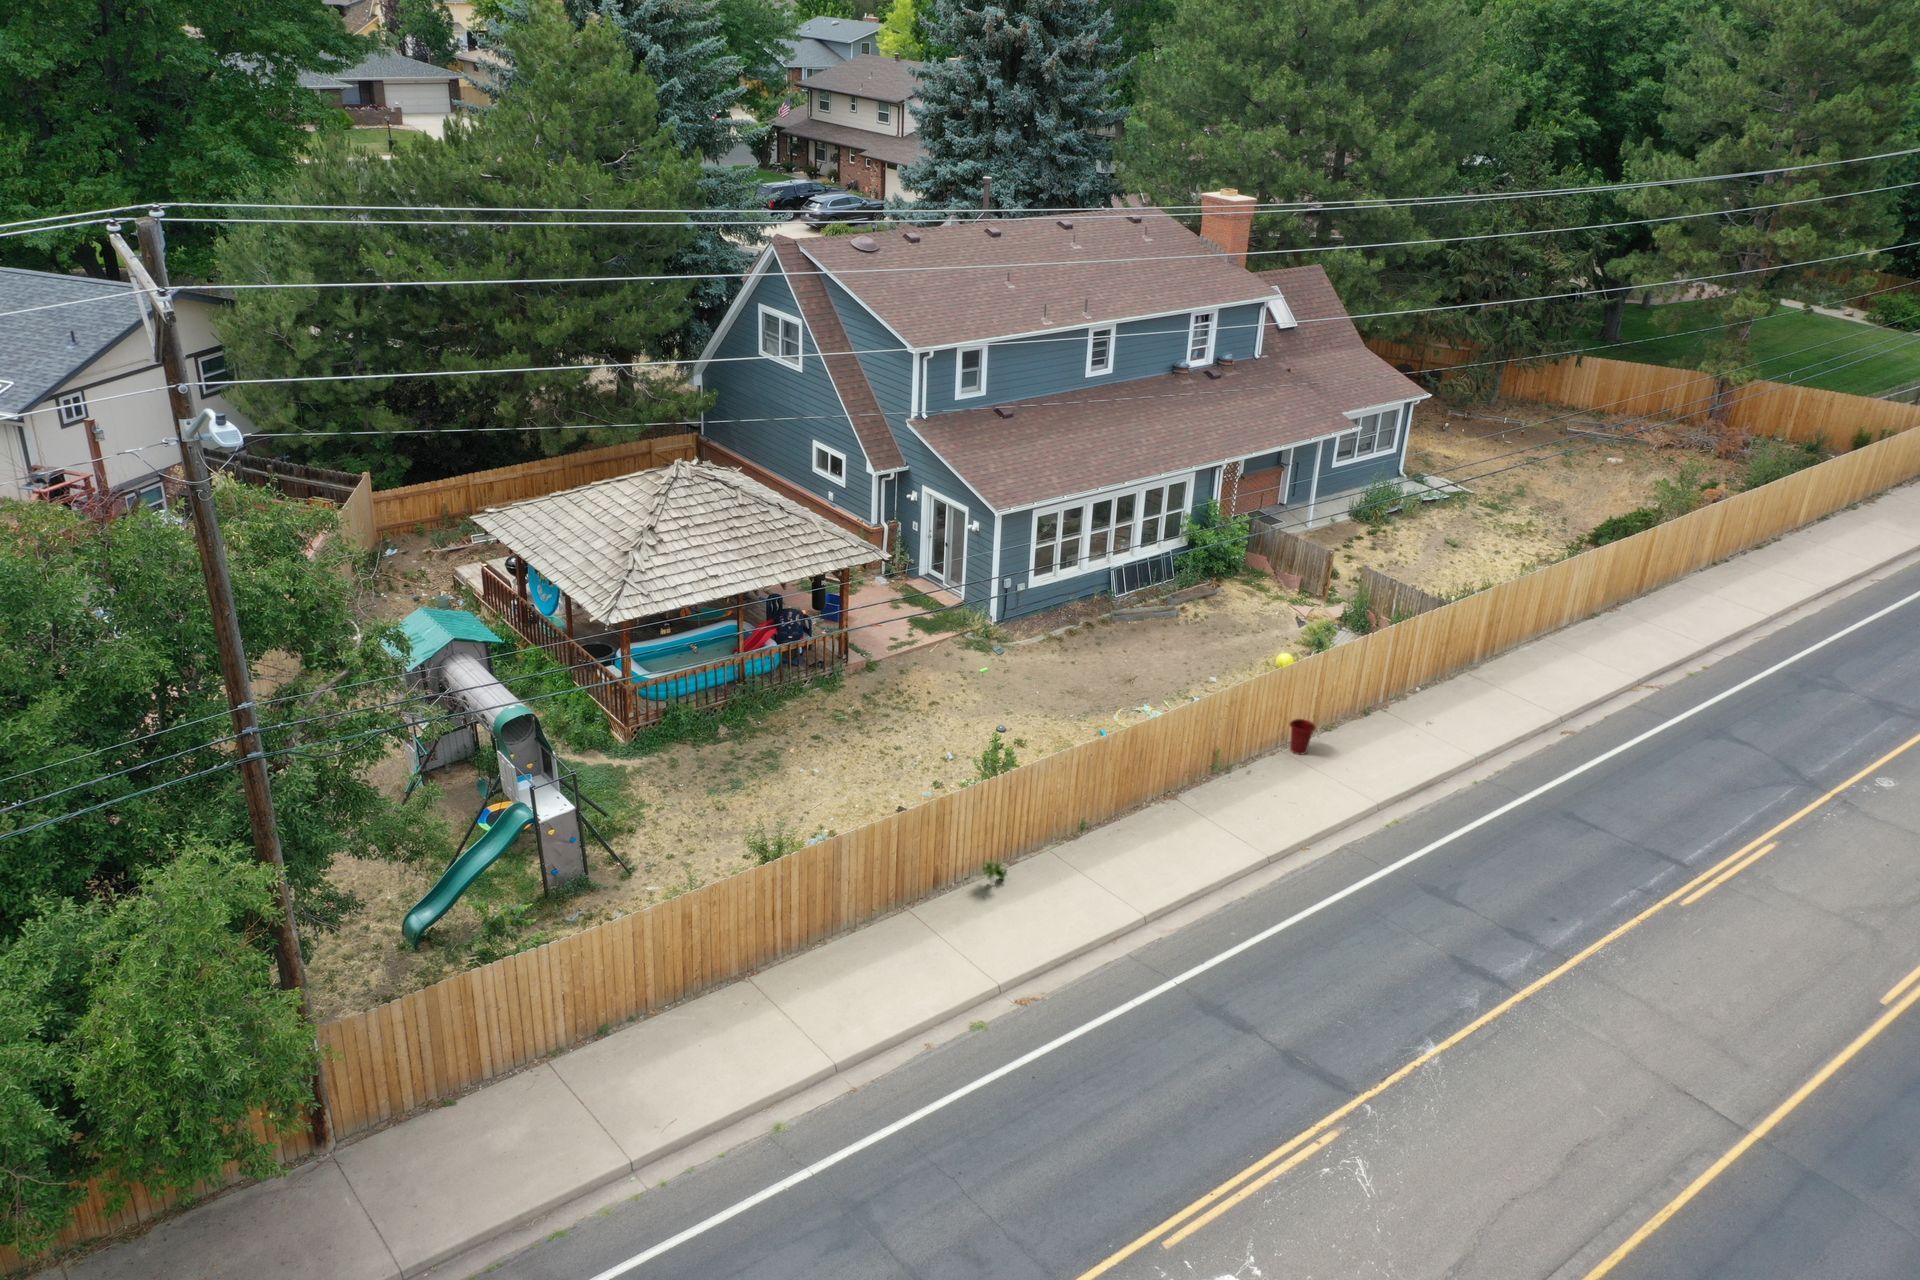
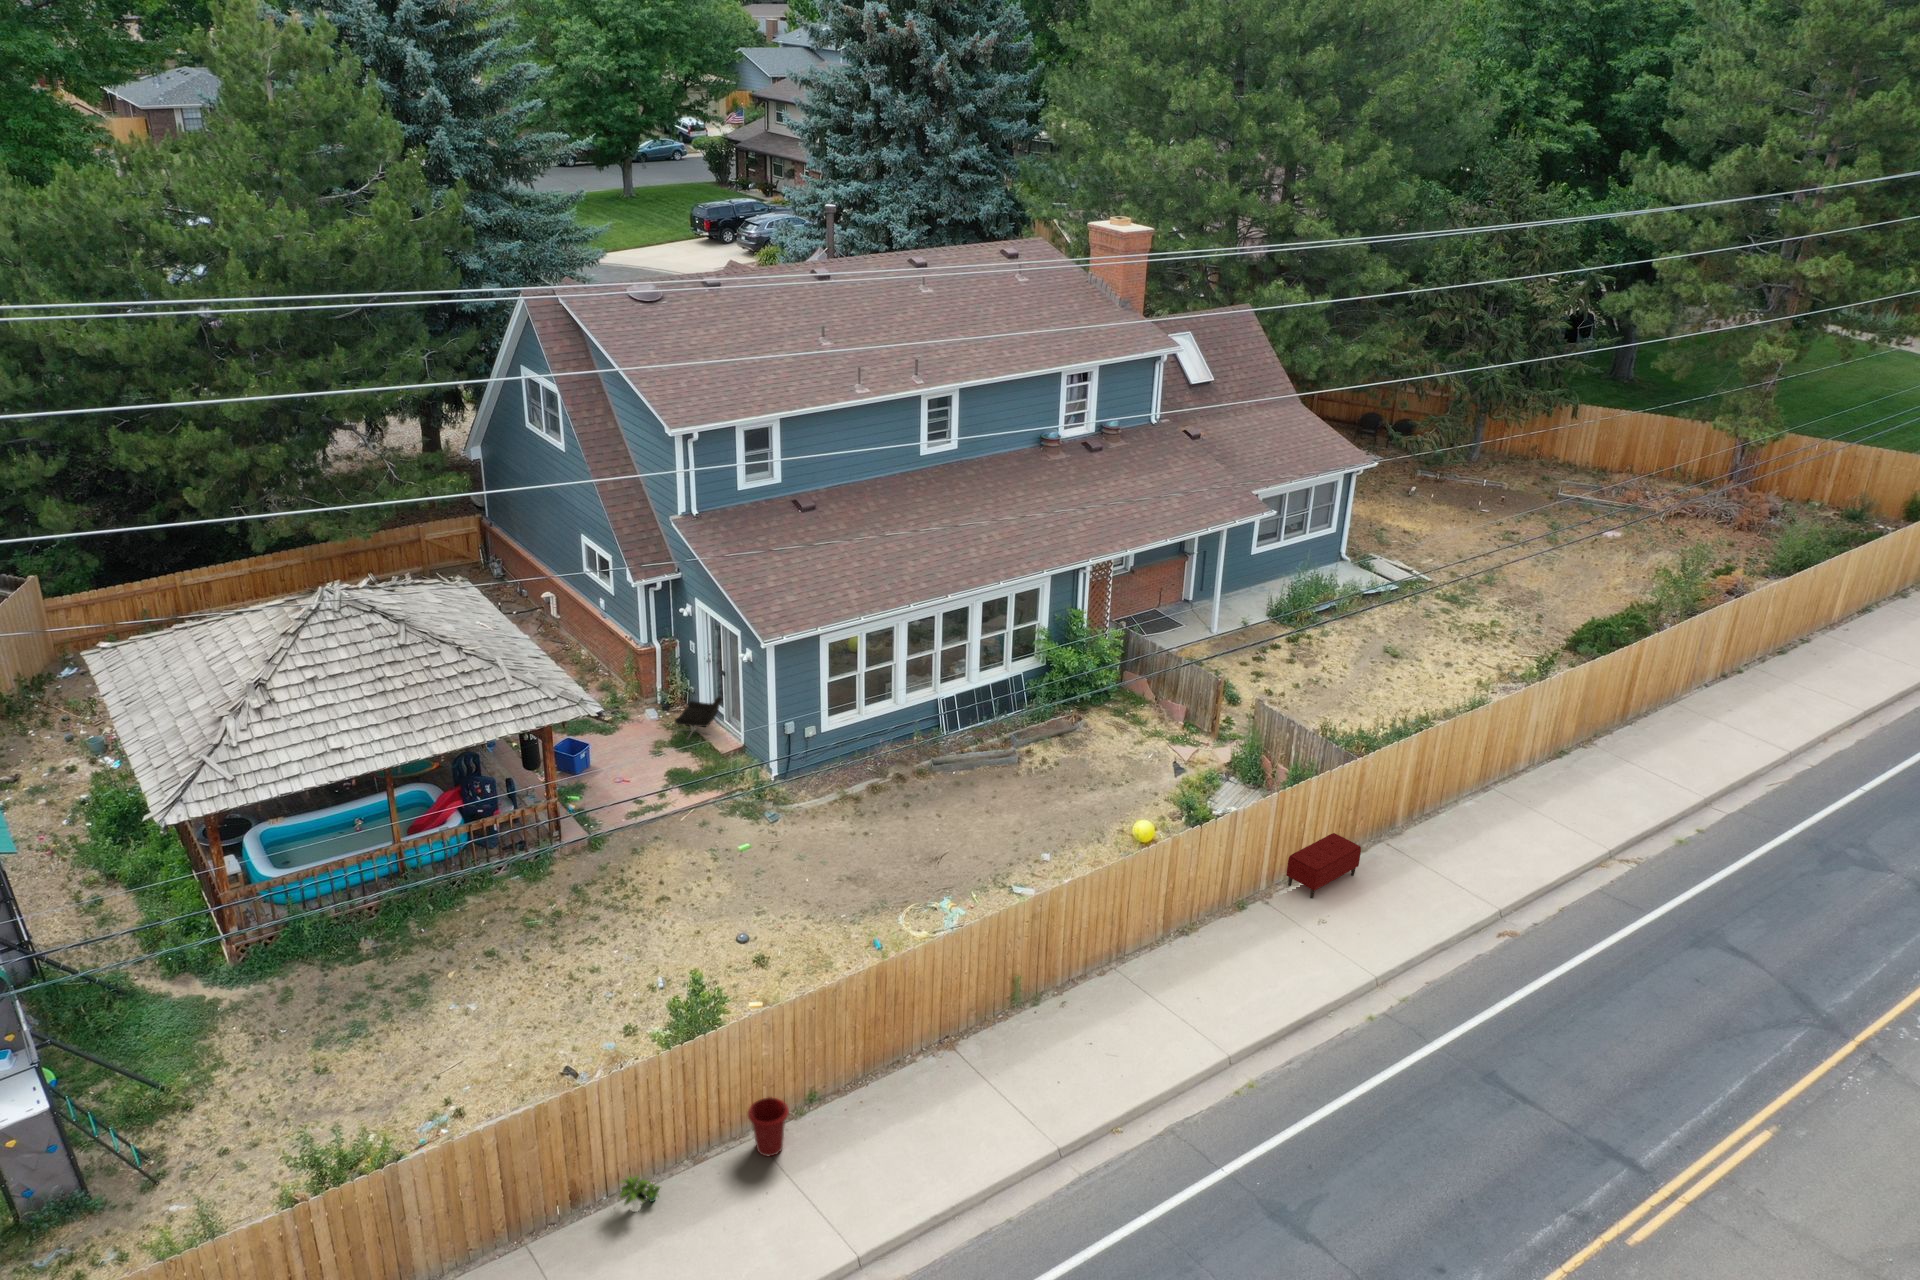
lounge chair: none [901,564,940,598] -> present [675,696,722,739]
bench: none [1406,658,1462,704] -> present [1286,833,1361,898]
waste bin: present [1290,719,1315,755] -> present [748,1097,789,1156]

